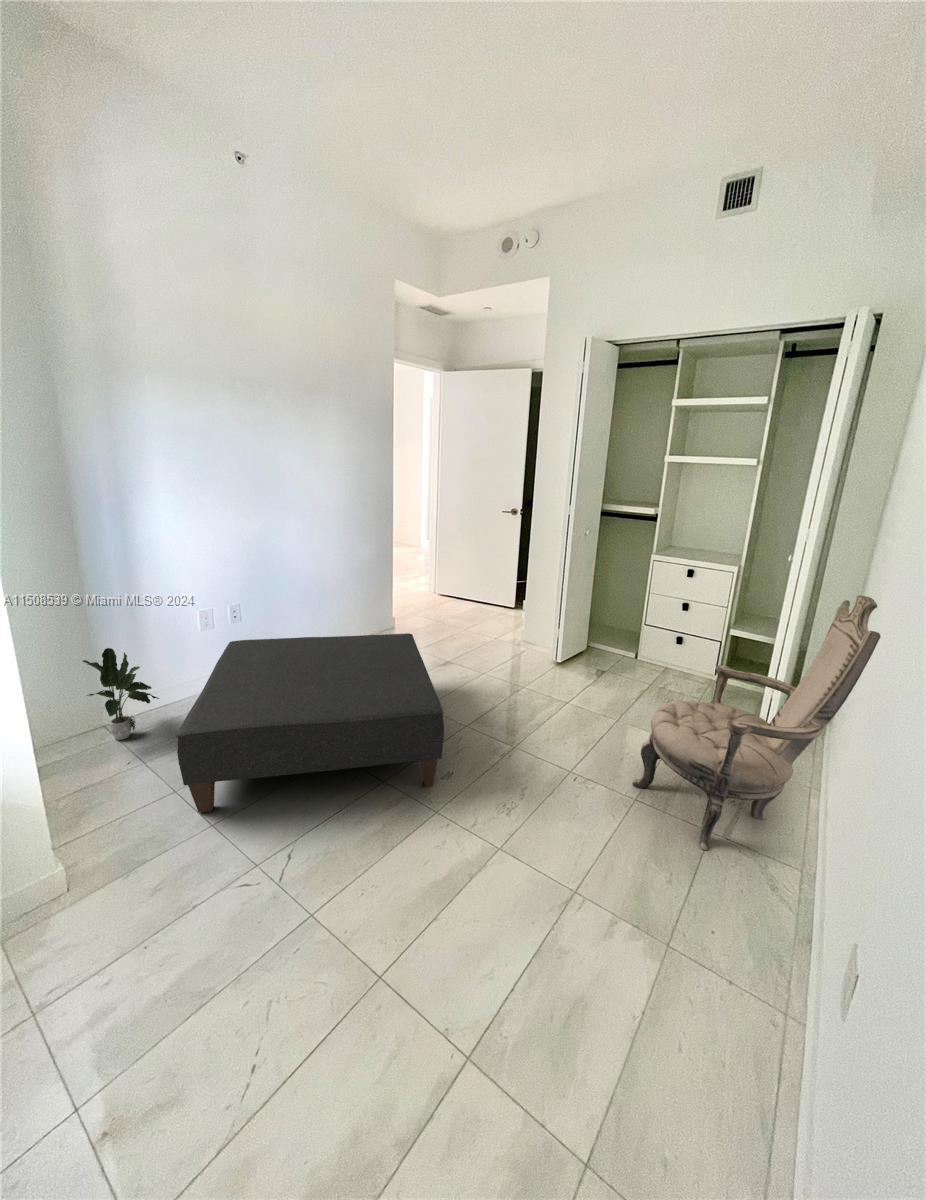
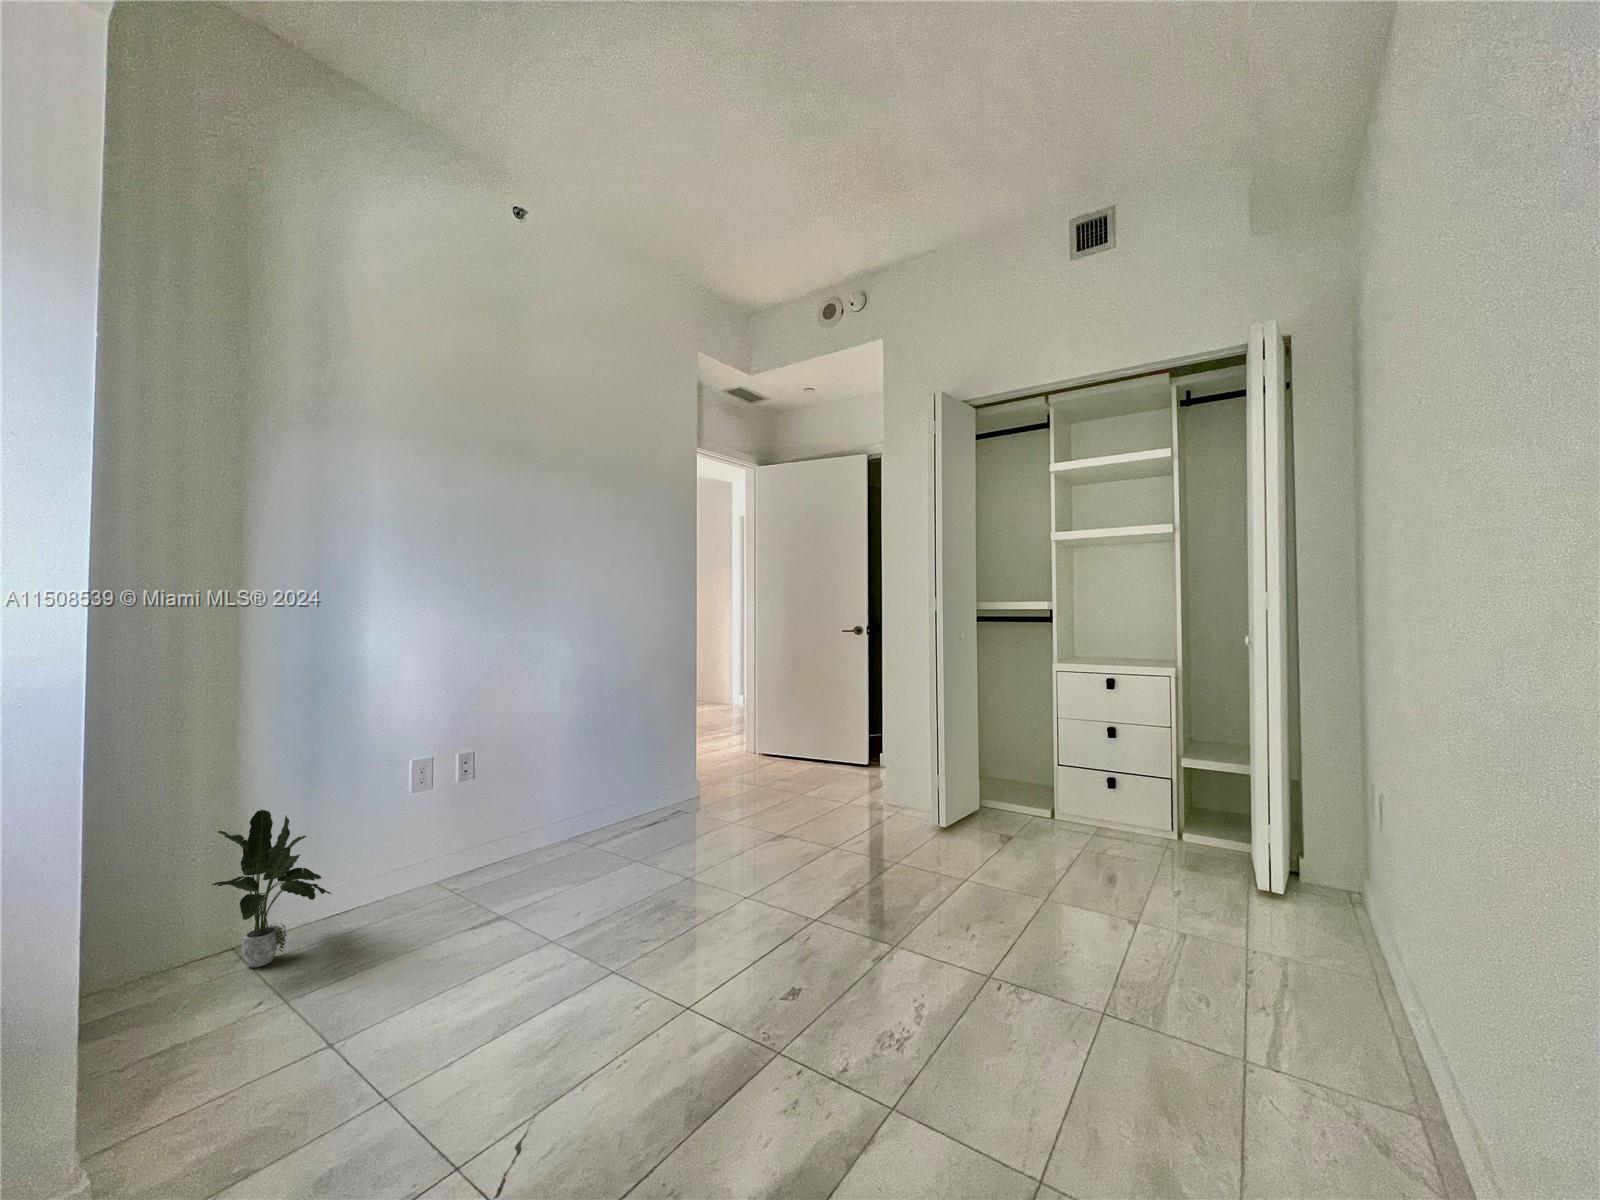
armchair: present [632,596,881,850] -> none [1089,651,1427,1096]
ottoman: present [177,633,444,813] -> none [343,782,781,1079]

